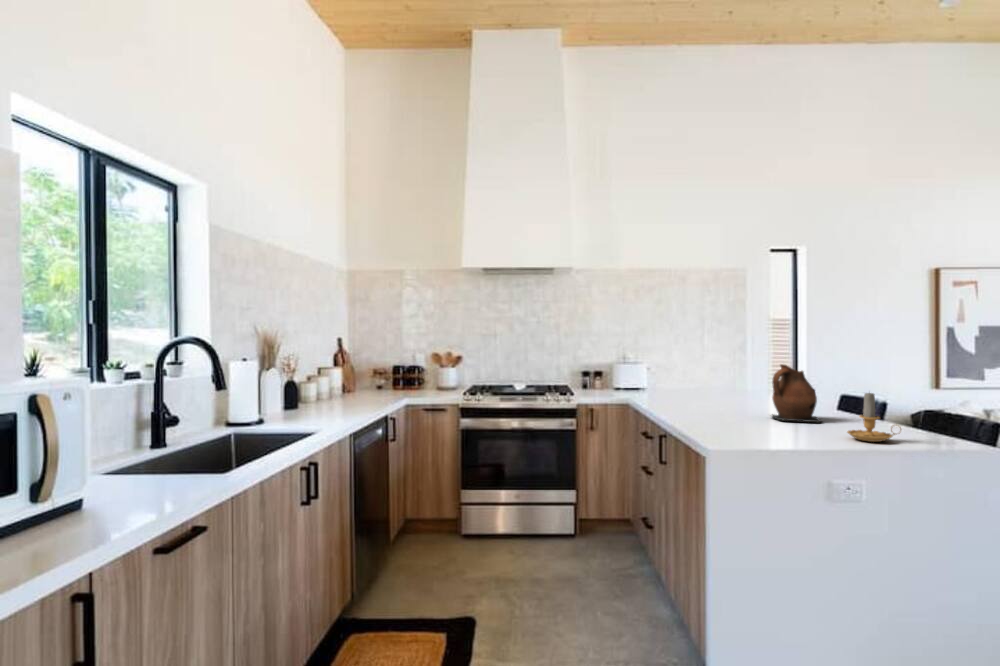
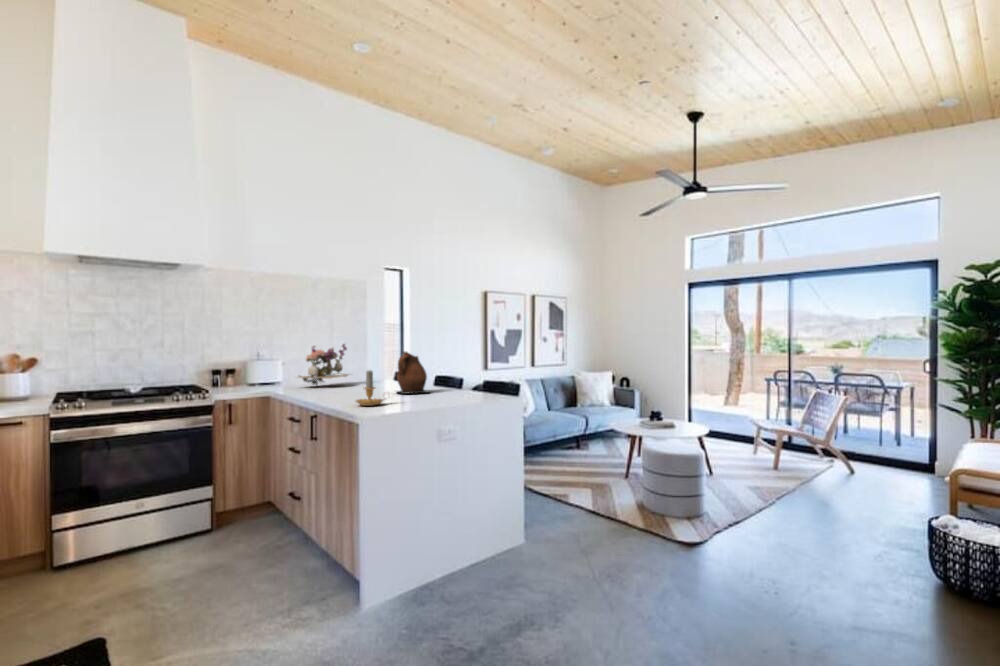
flower arrangement: none [656,347,725,397] -> present [299,344,348,385]
candle: present [847,393,895,442] -> present [356,371,384,406]

